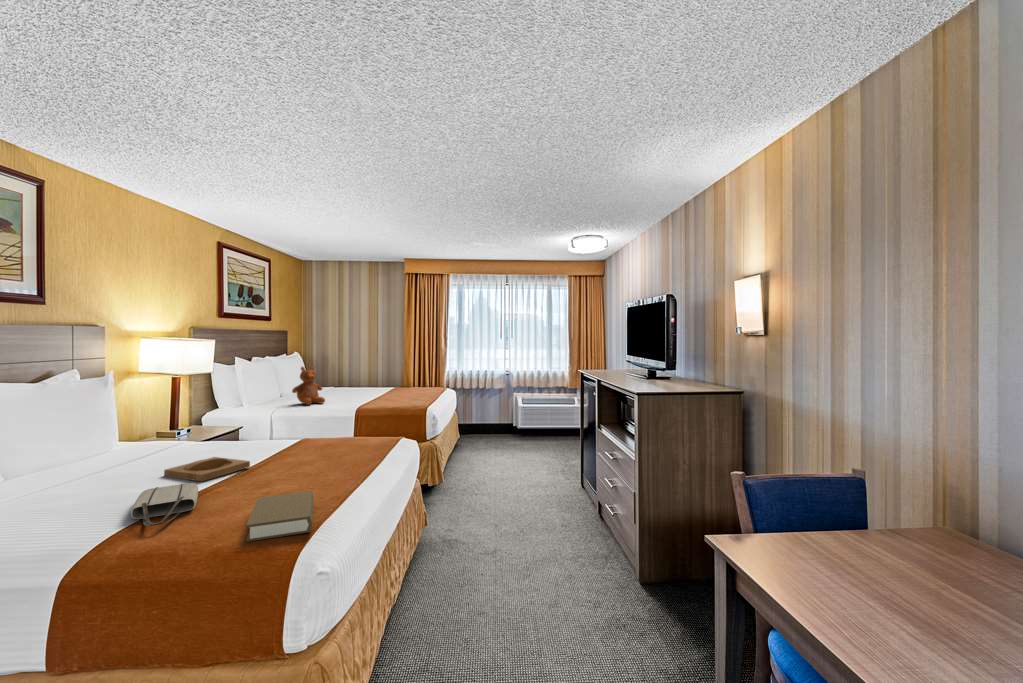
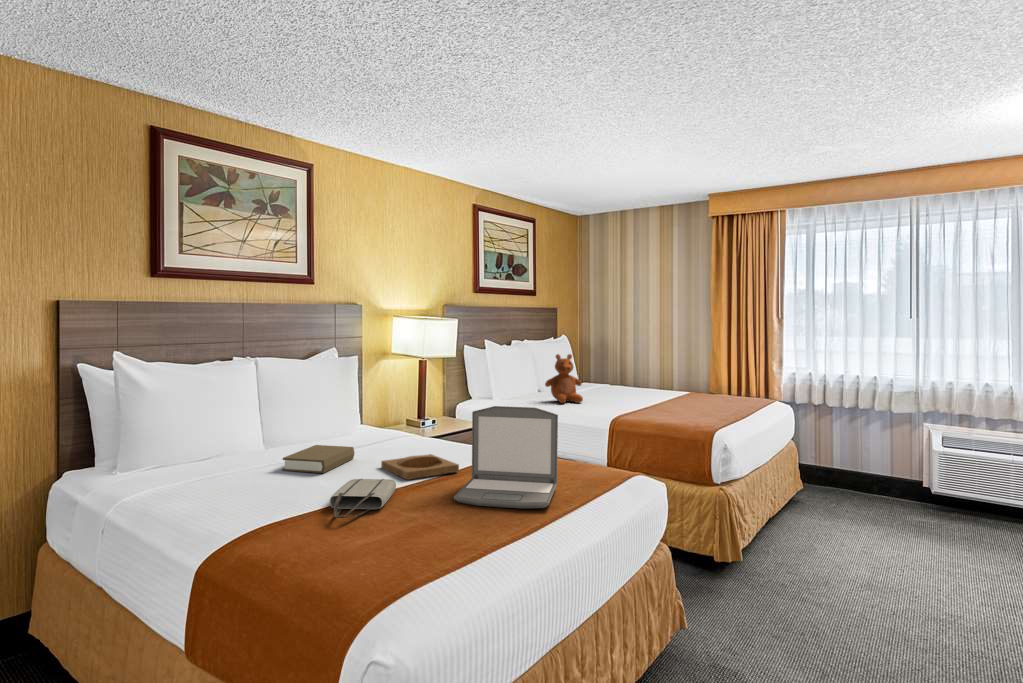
laptop: none [263,405,349,491] -> present [454,406,558,509]
book: present [246,491,314,542] -> present [283,445,354,473]

